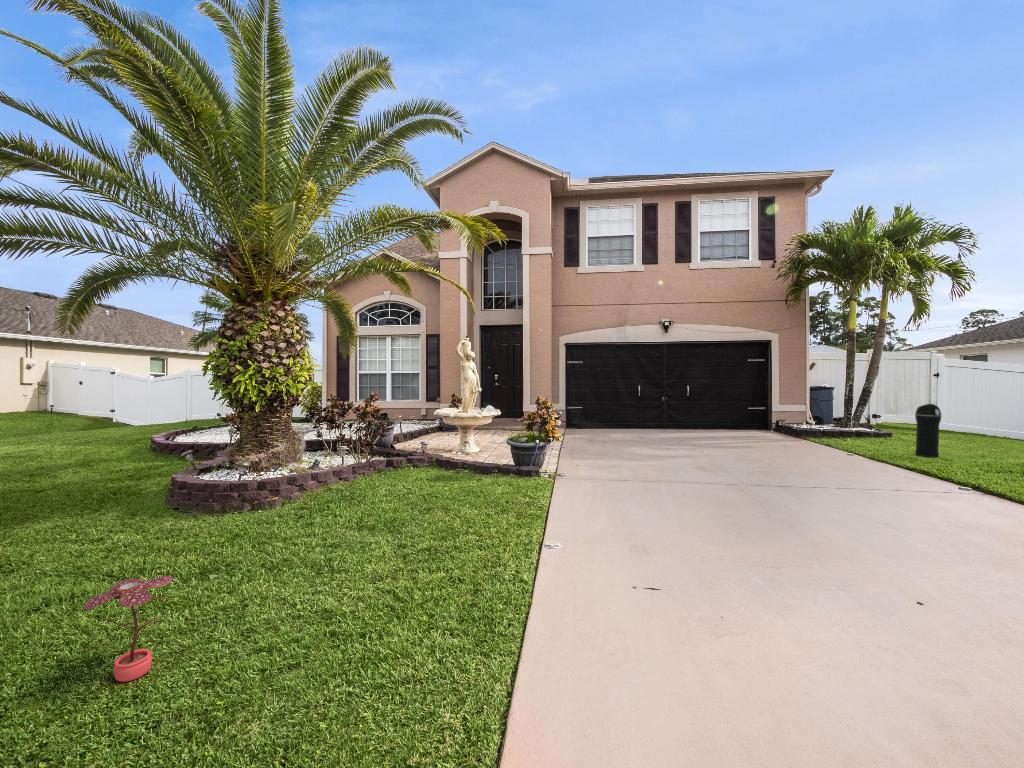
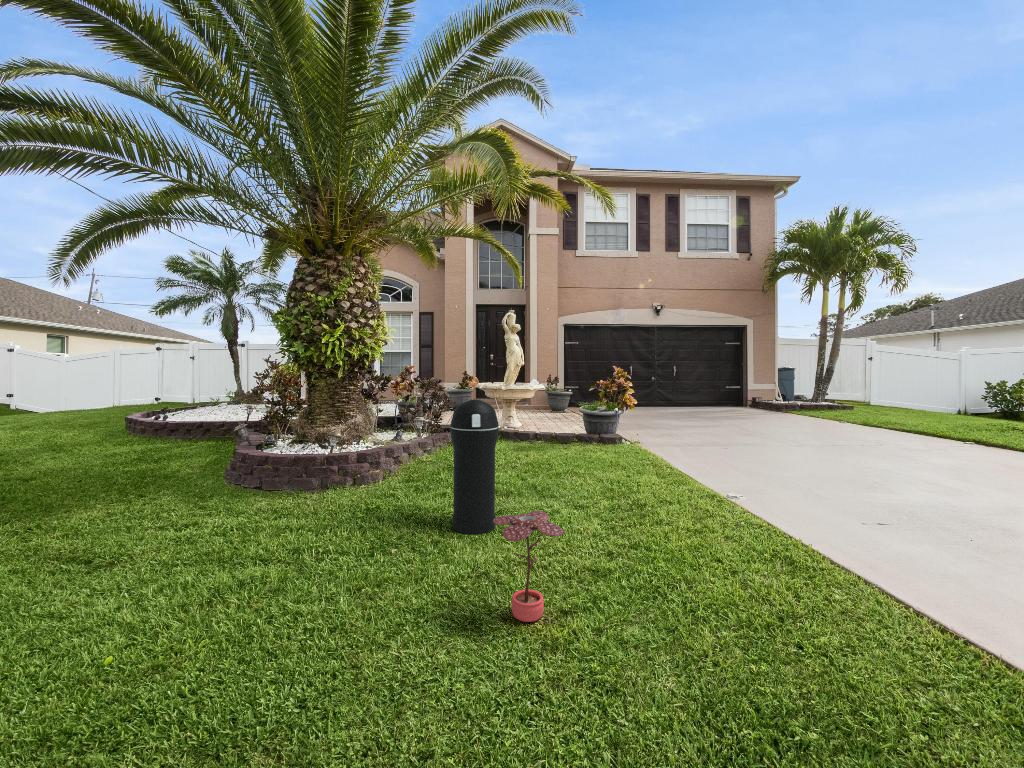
trash can: present [915,404,941,458] -> present [450,399,499,534]

